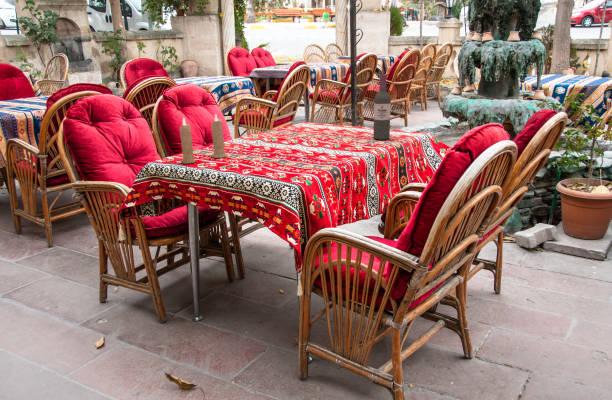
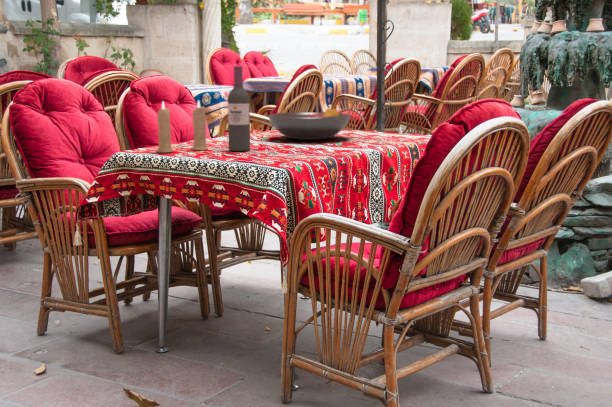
wine bottle: present [373,74,391,140] -> present [228,66,250,151]
fruit bowl: none [275,109,344,139] -> present [268,108,351,140]

